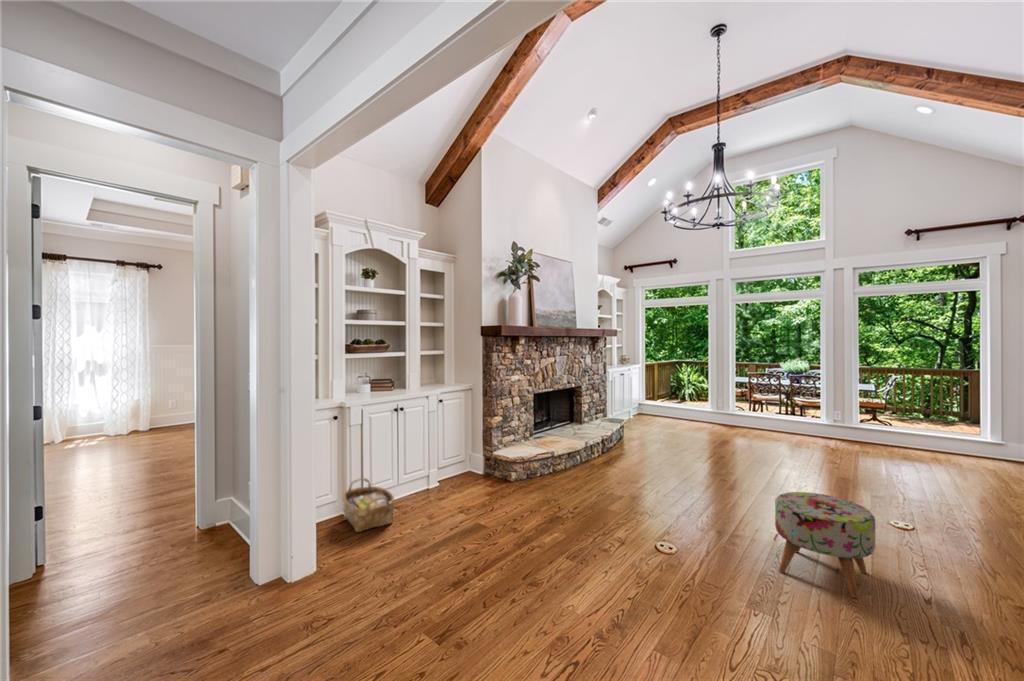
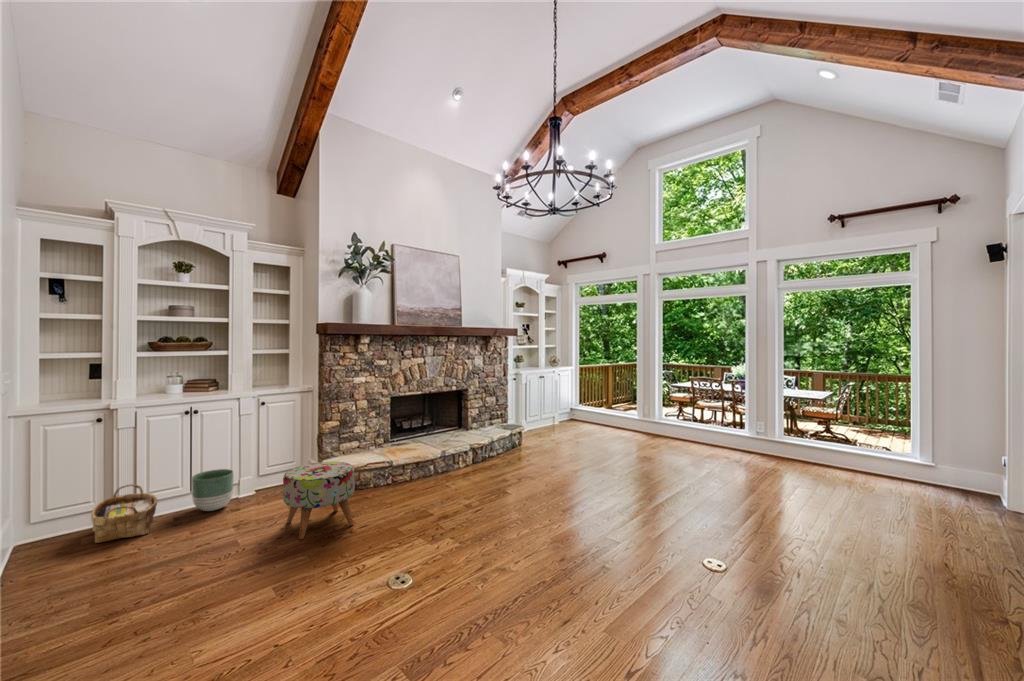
planter: none [404,463,437,502] -> present [192,469,233,511]
ottoman: present [775,492,875,598] -> present [283,462,354,539]

